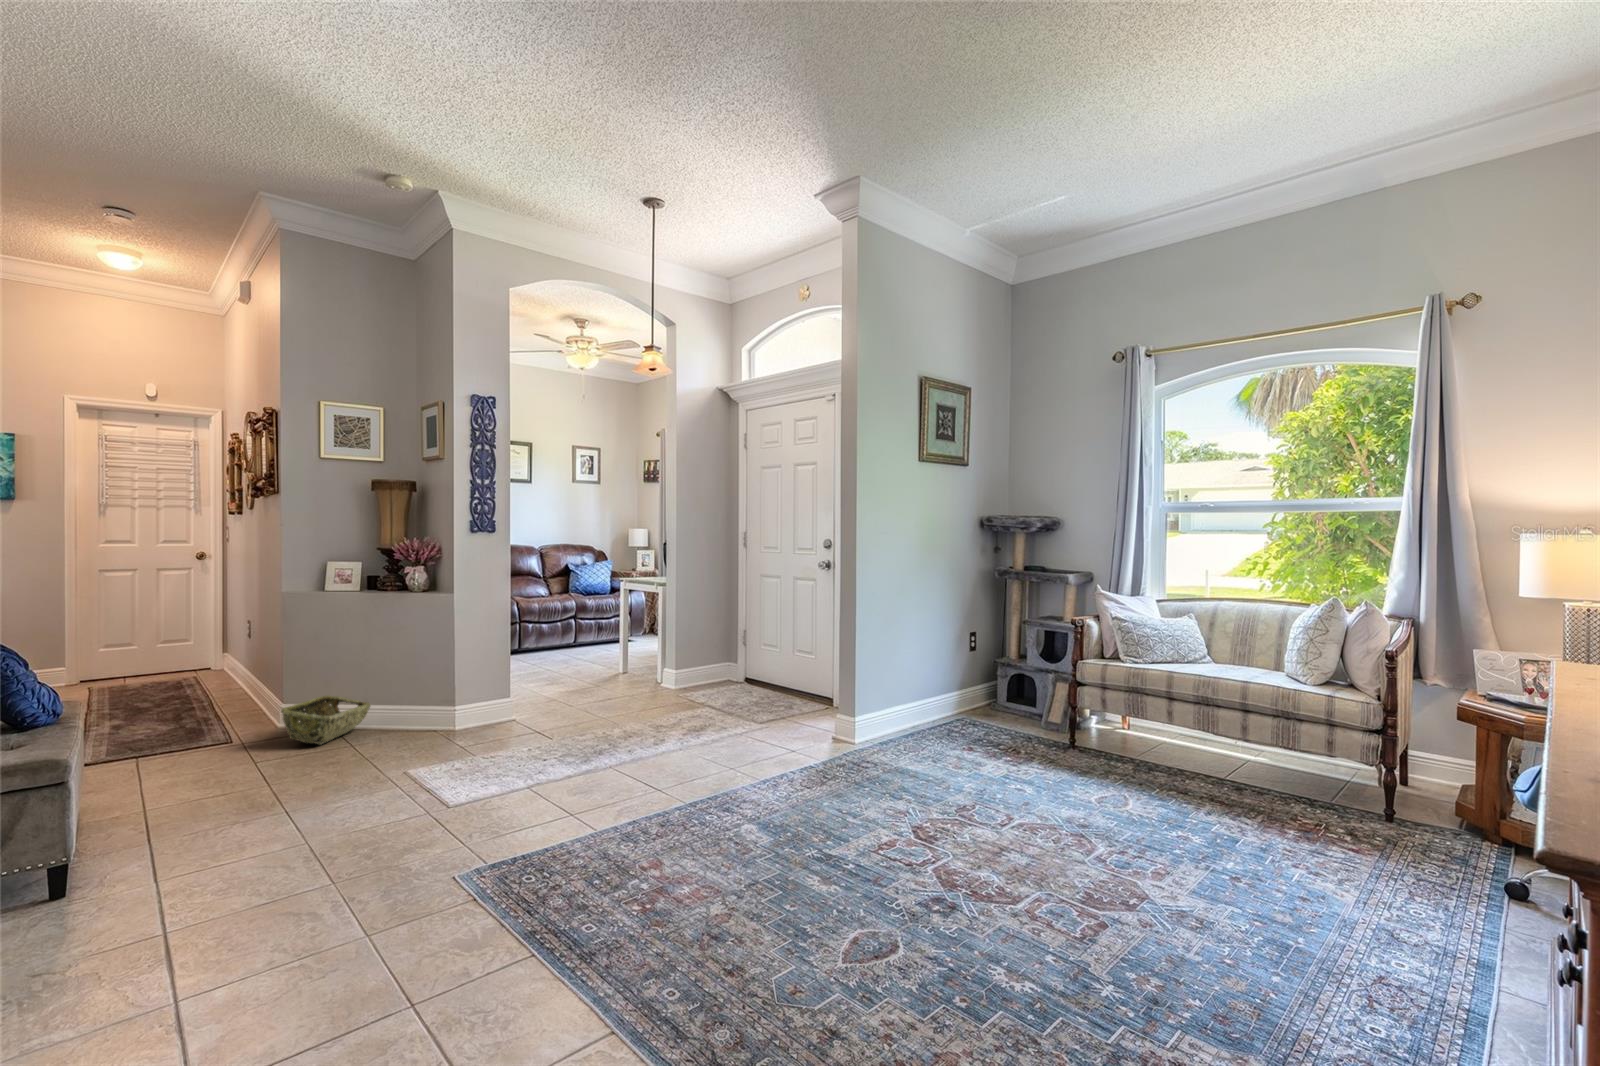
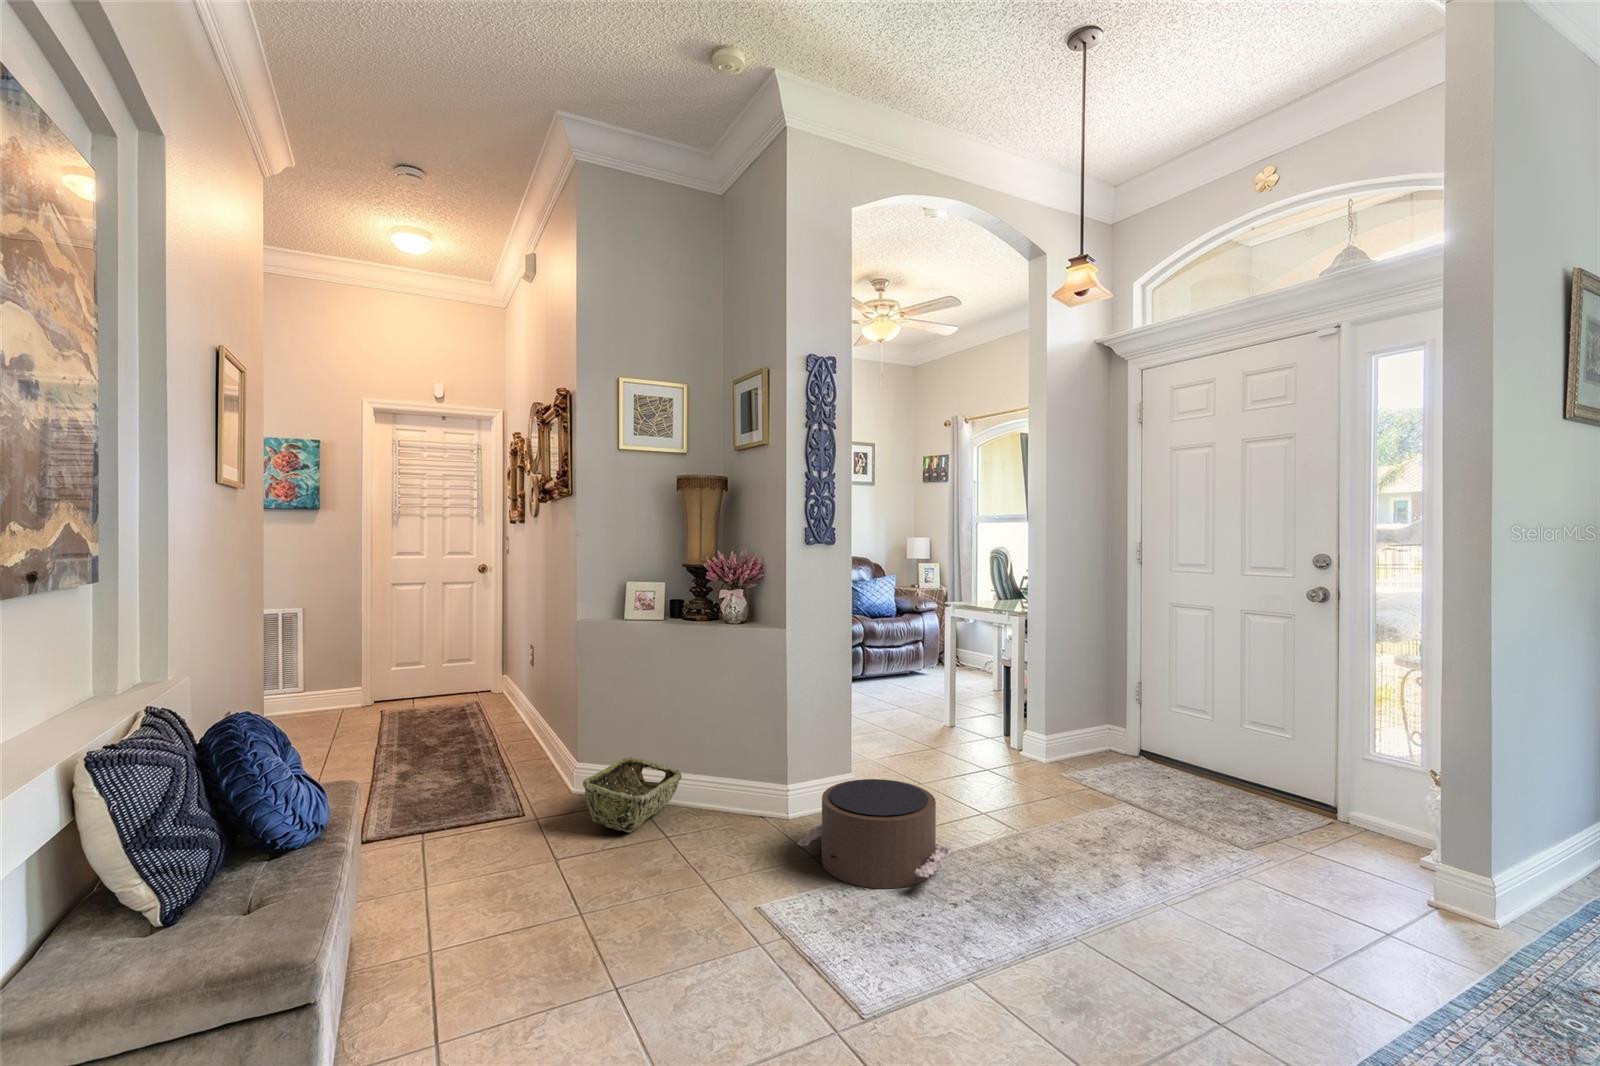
pouf: none [446,694,556,758] -> present [797,779,950,889]

